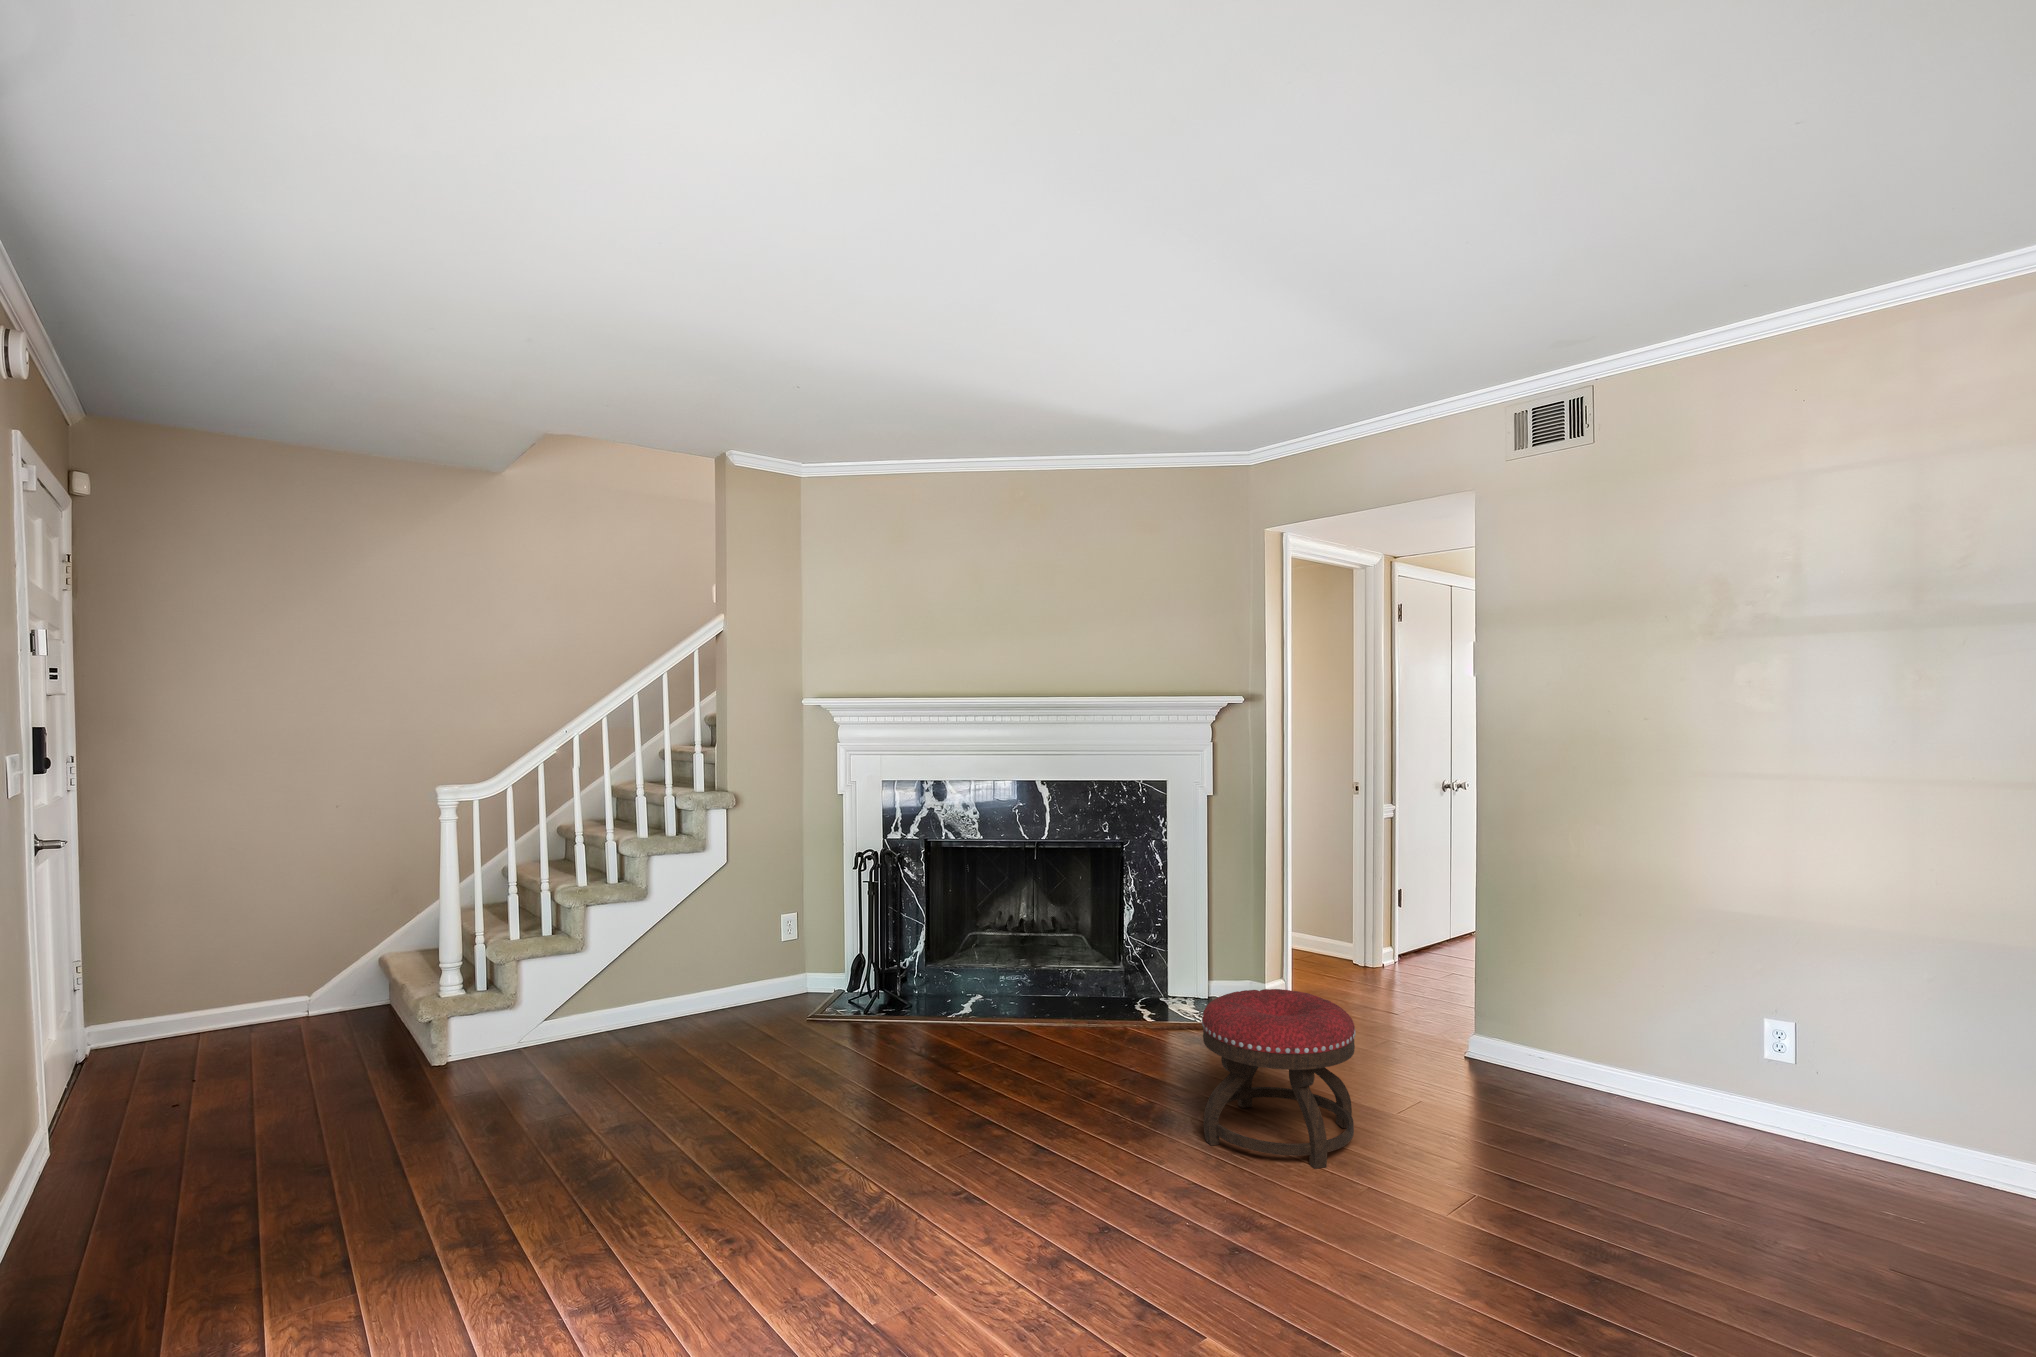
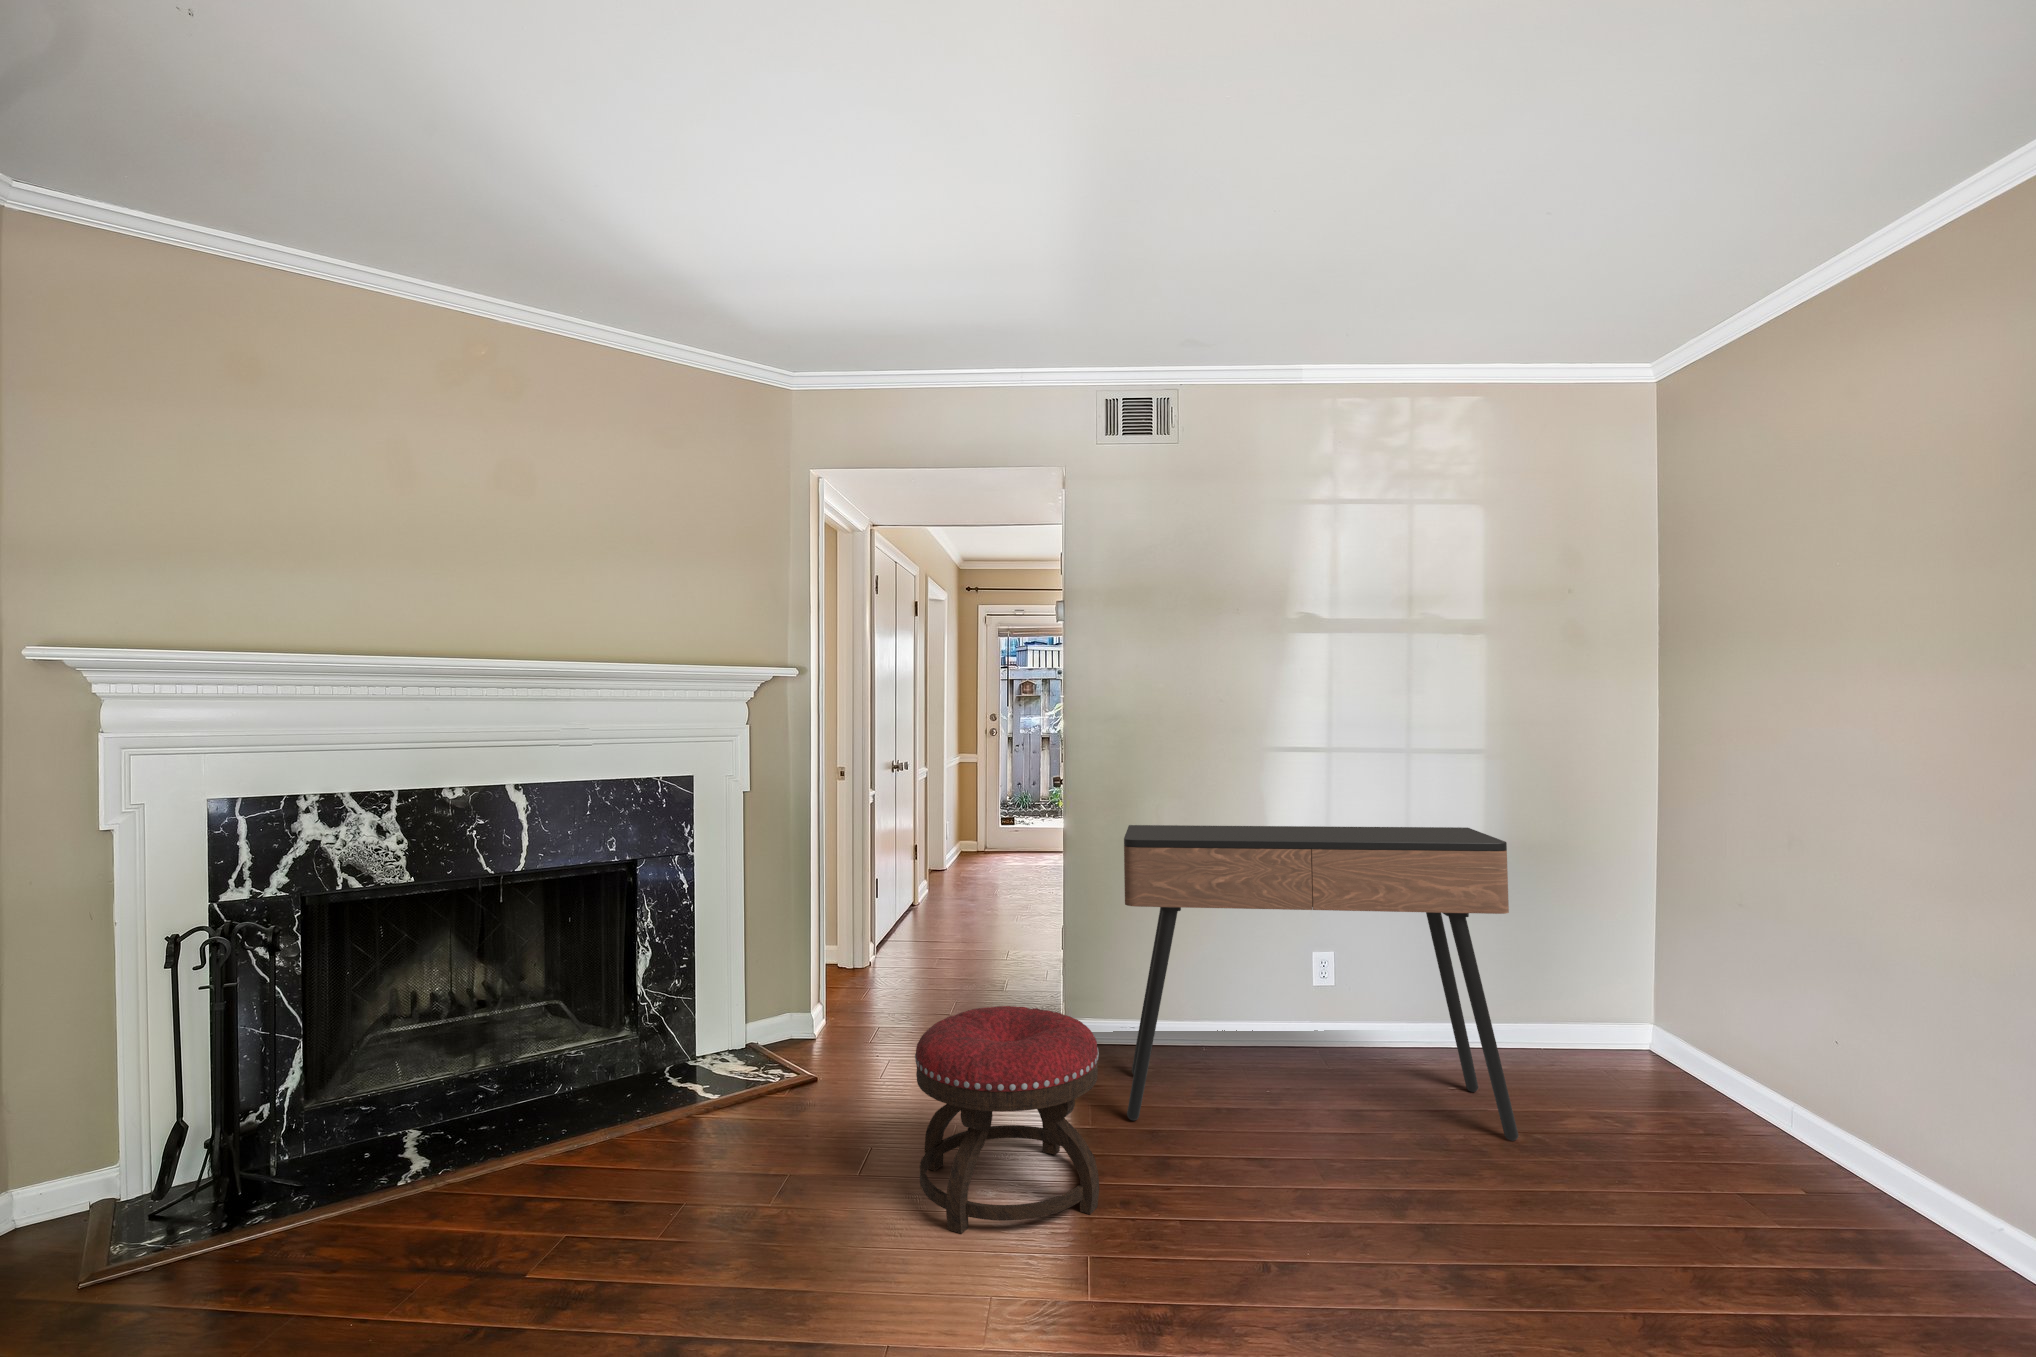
console table: none [1439,855,1920,1281] -> present [1124,825,1519,1141]

